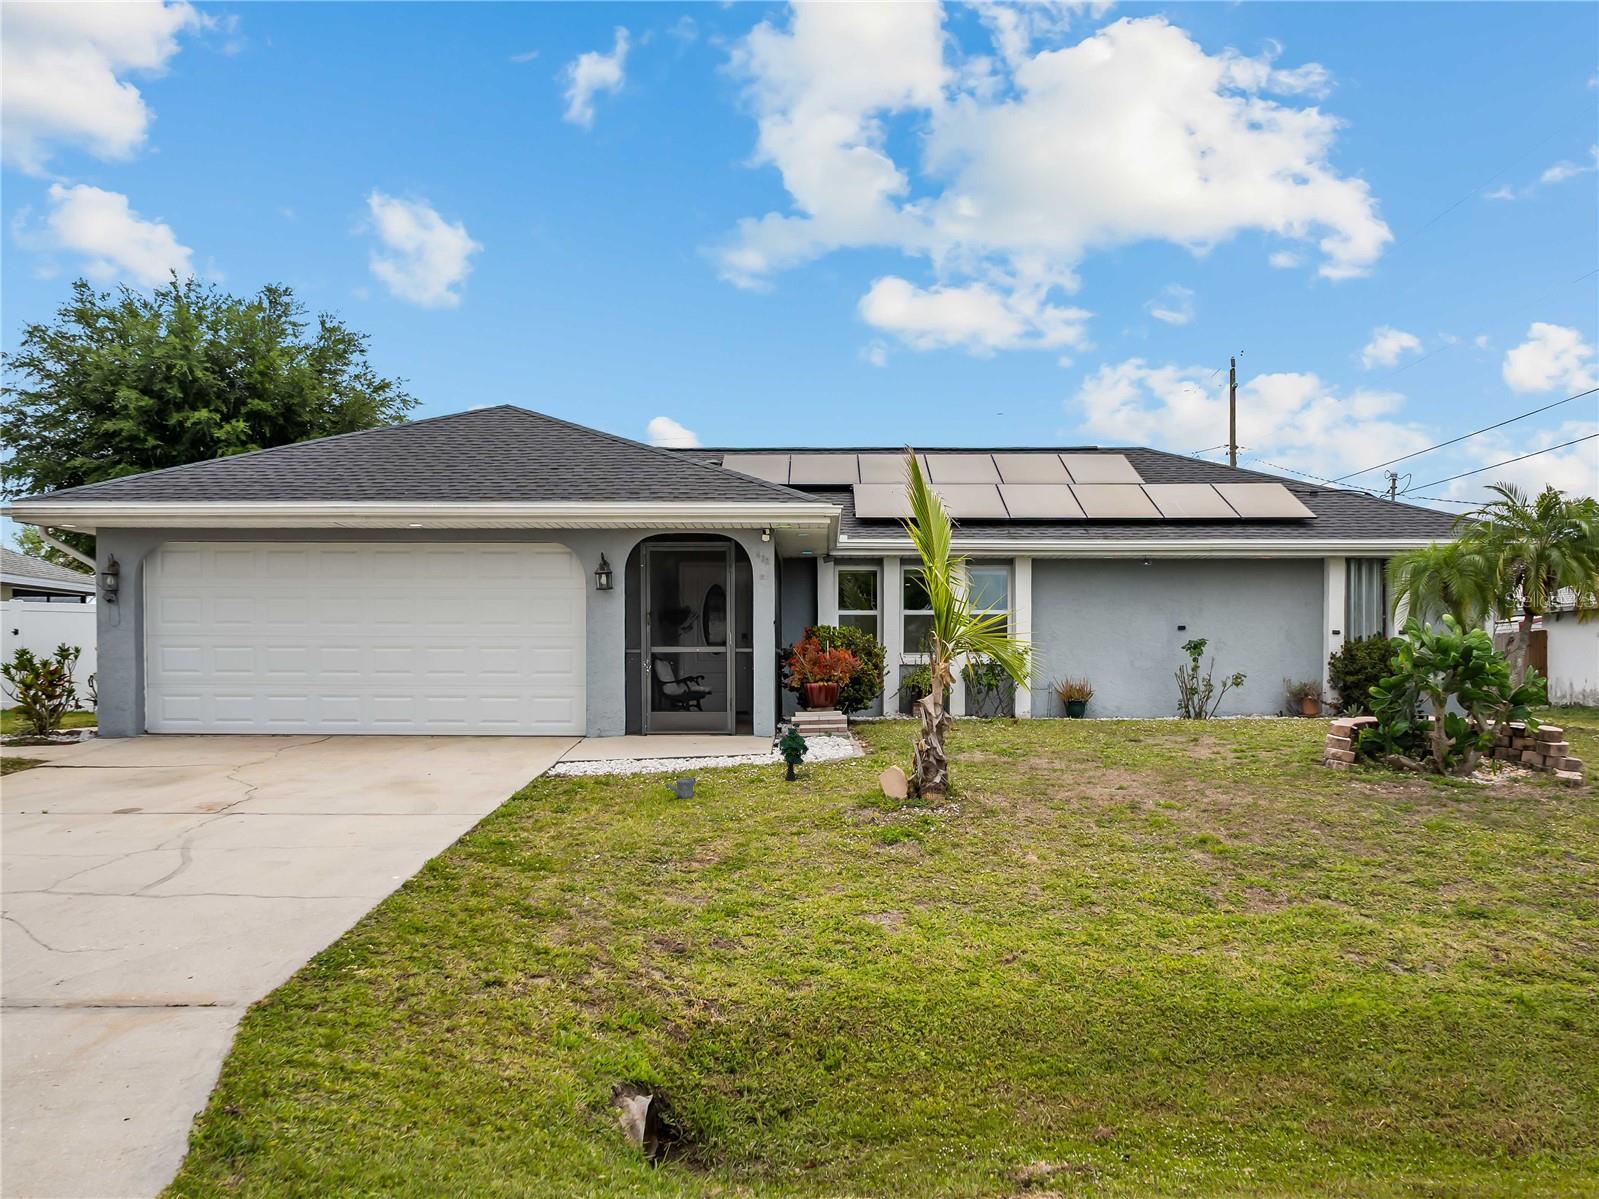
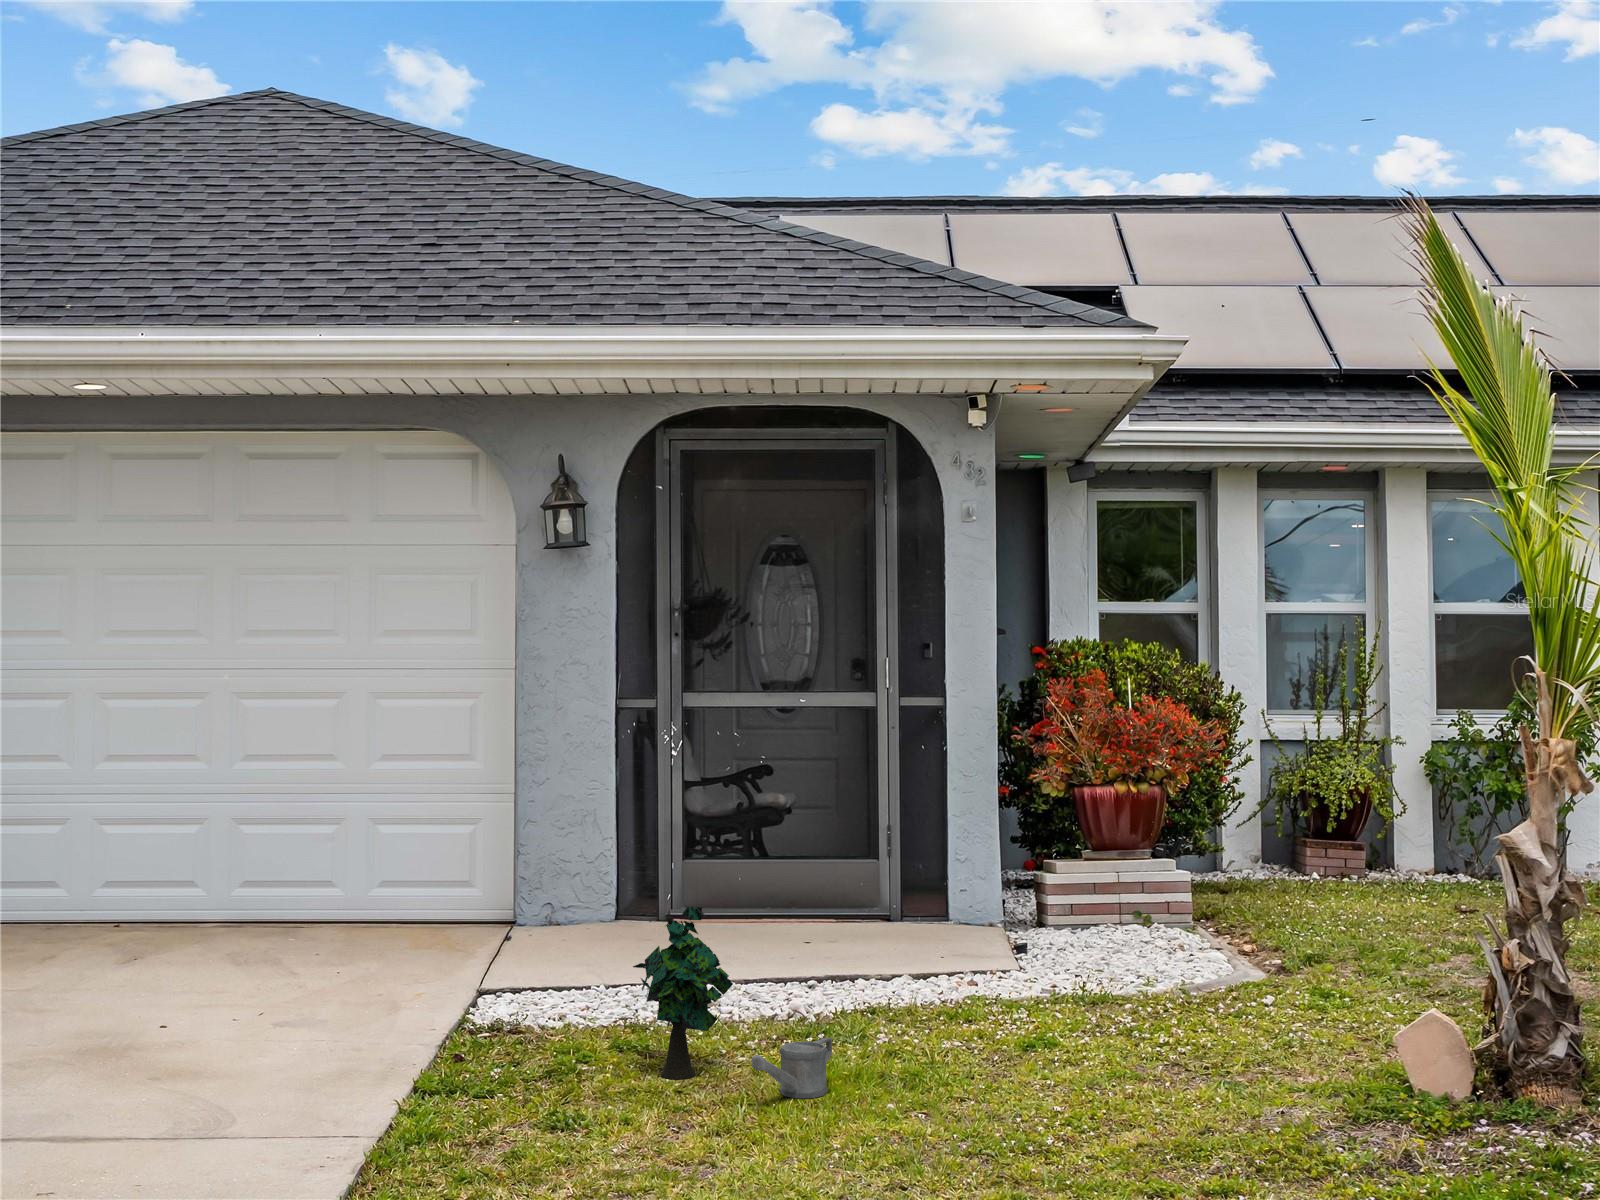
decorative plant: present [775,723,809,781] -> present [633,906,733,1079]

